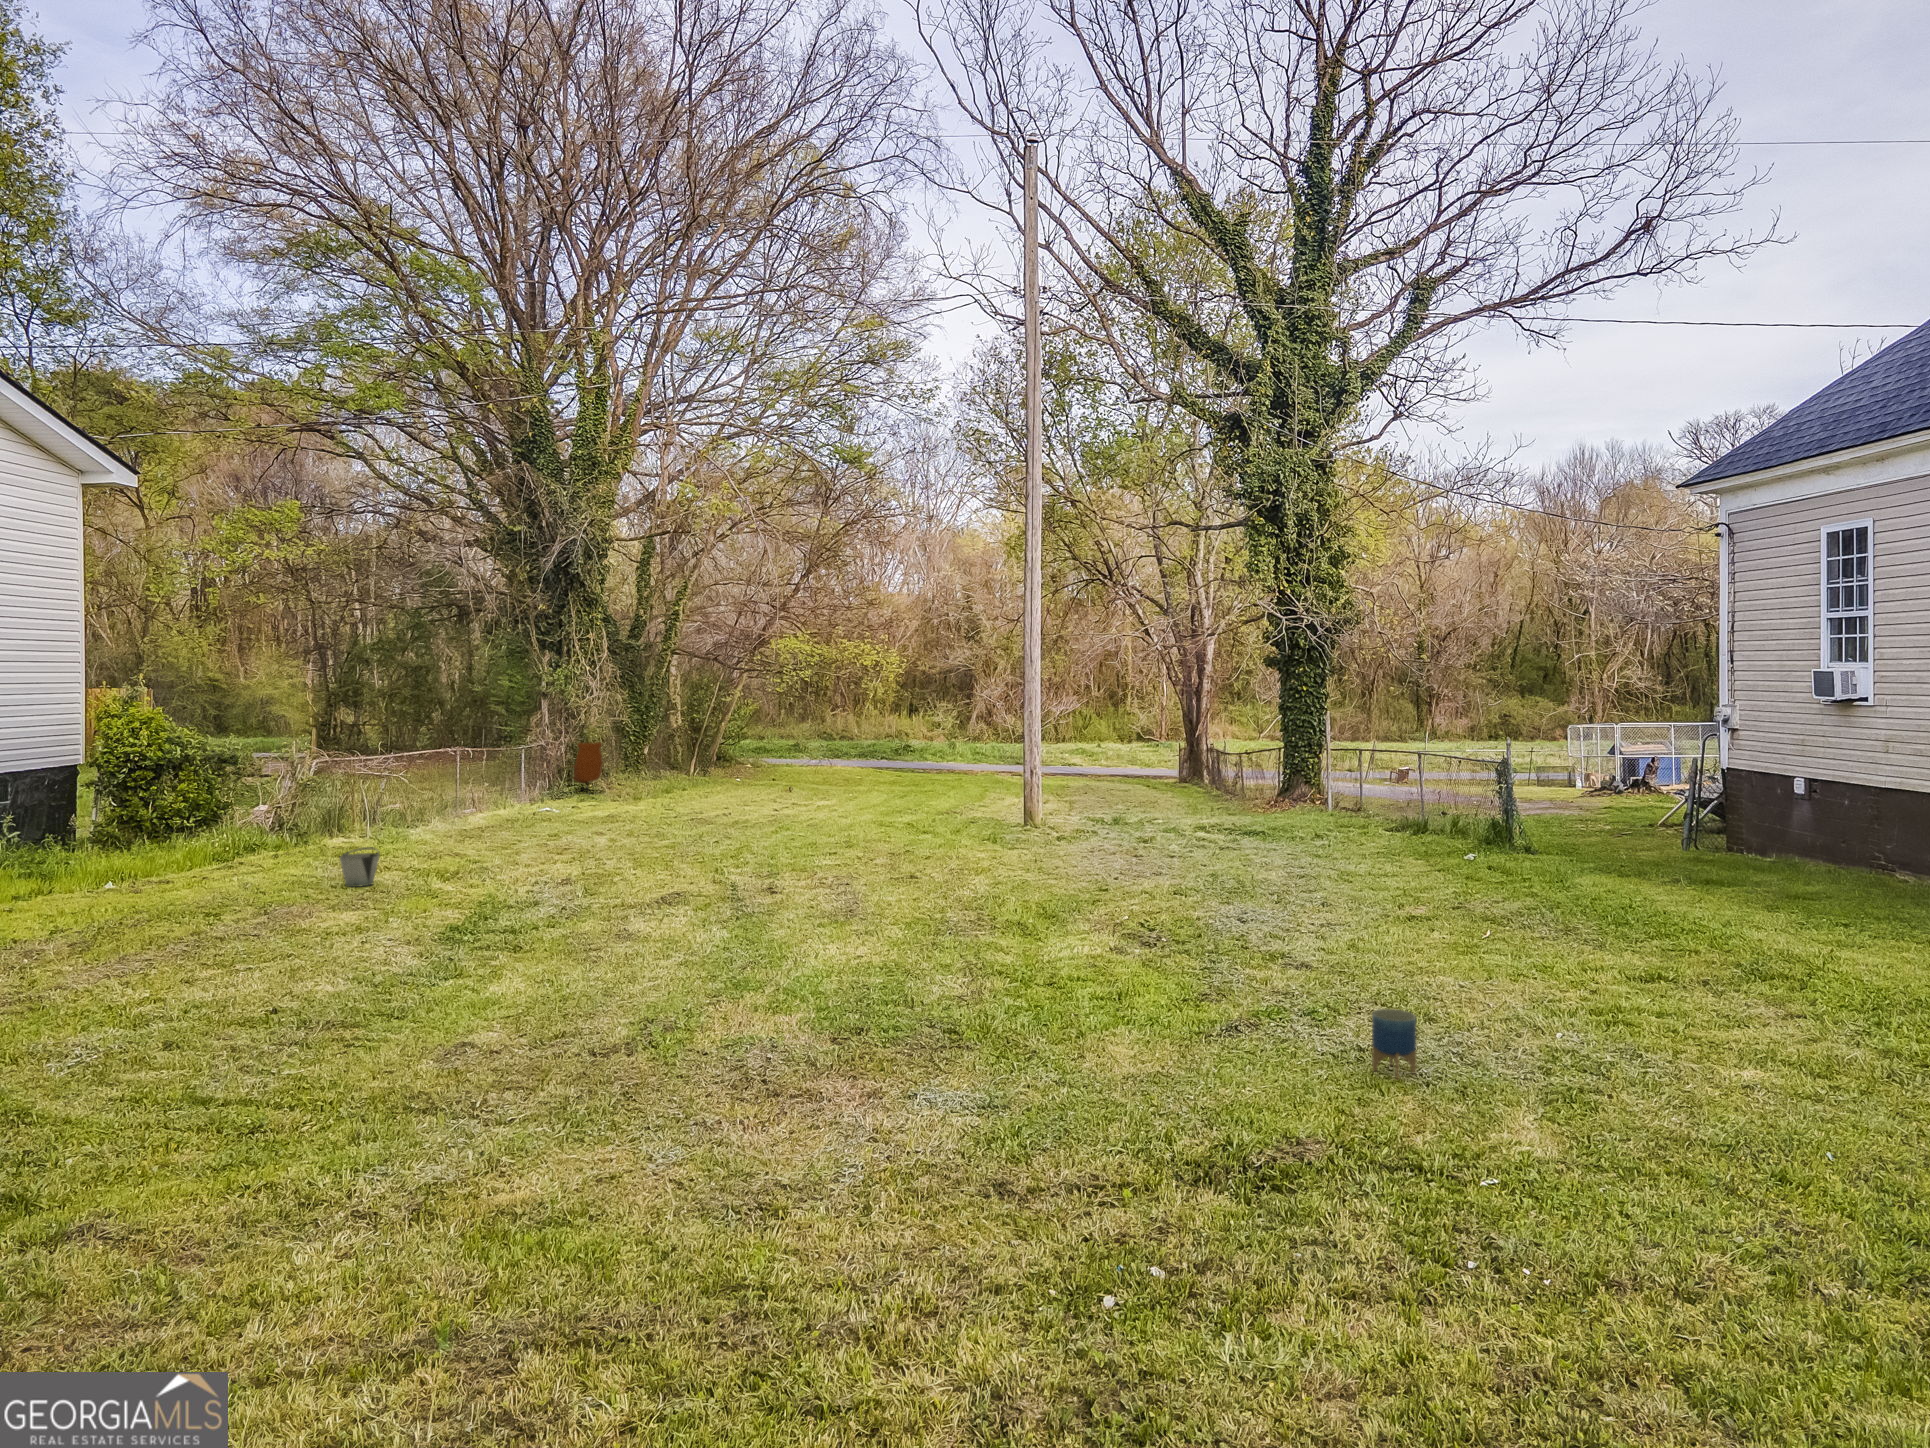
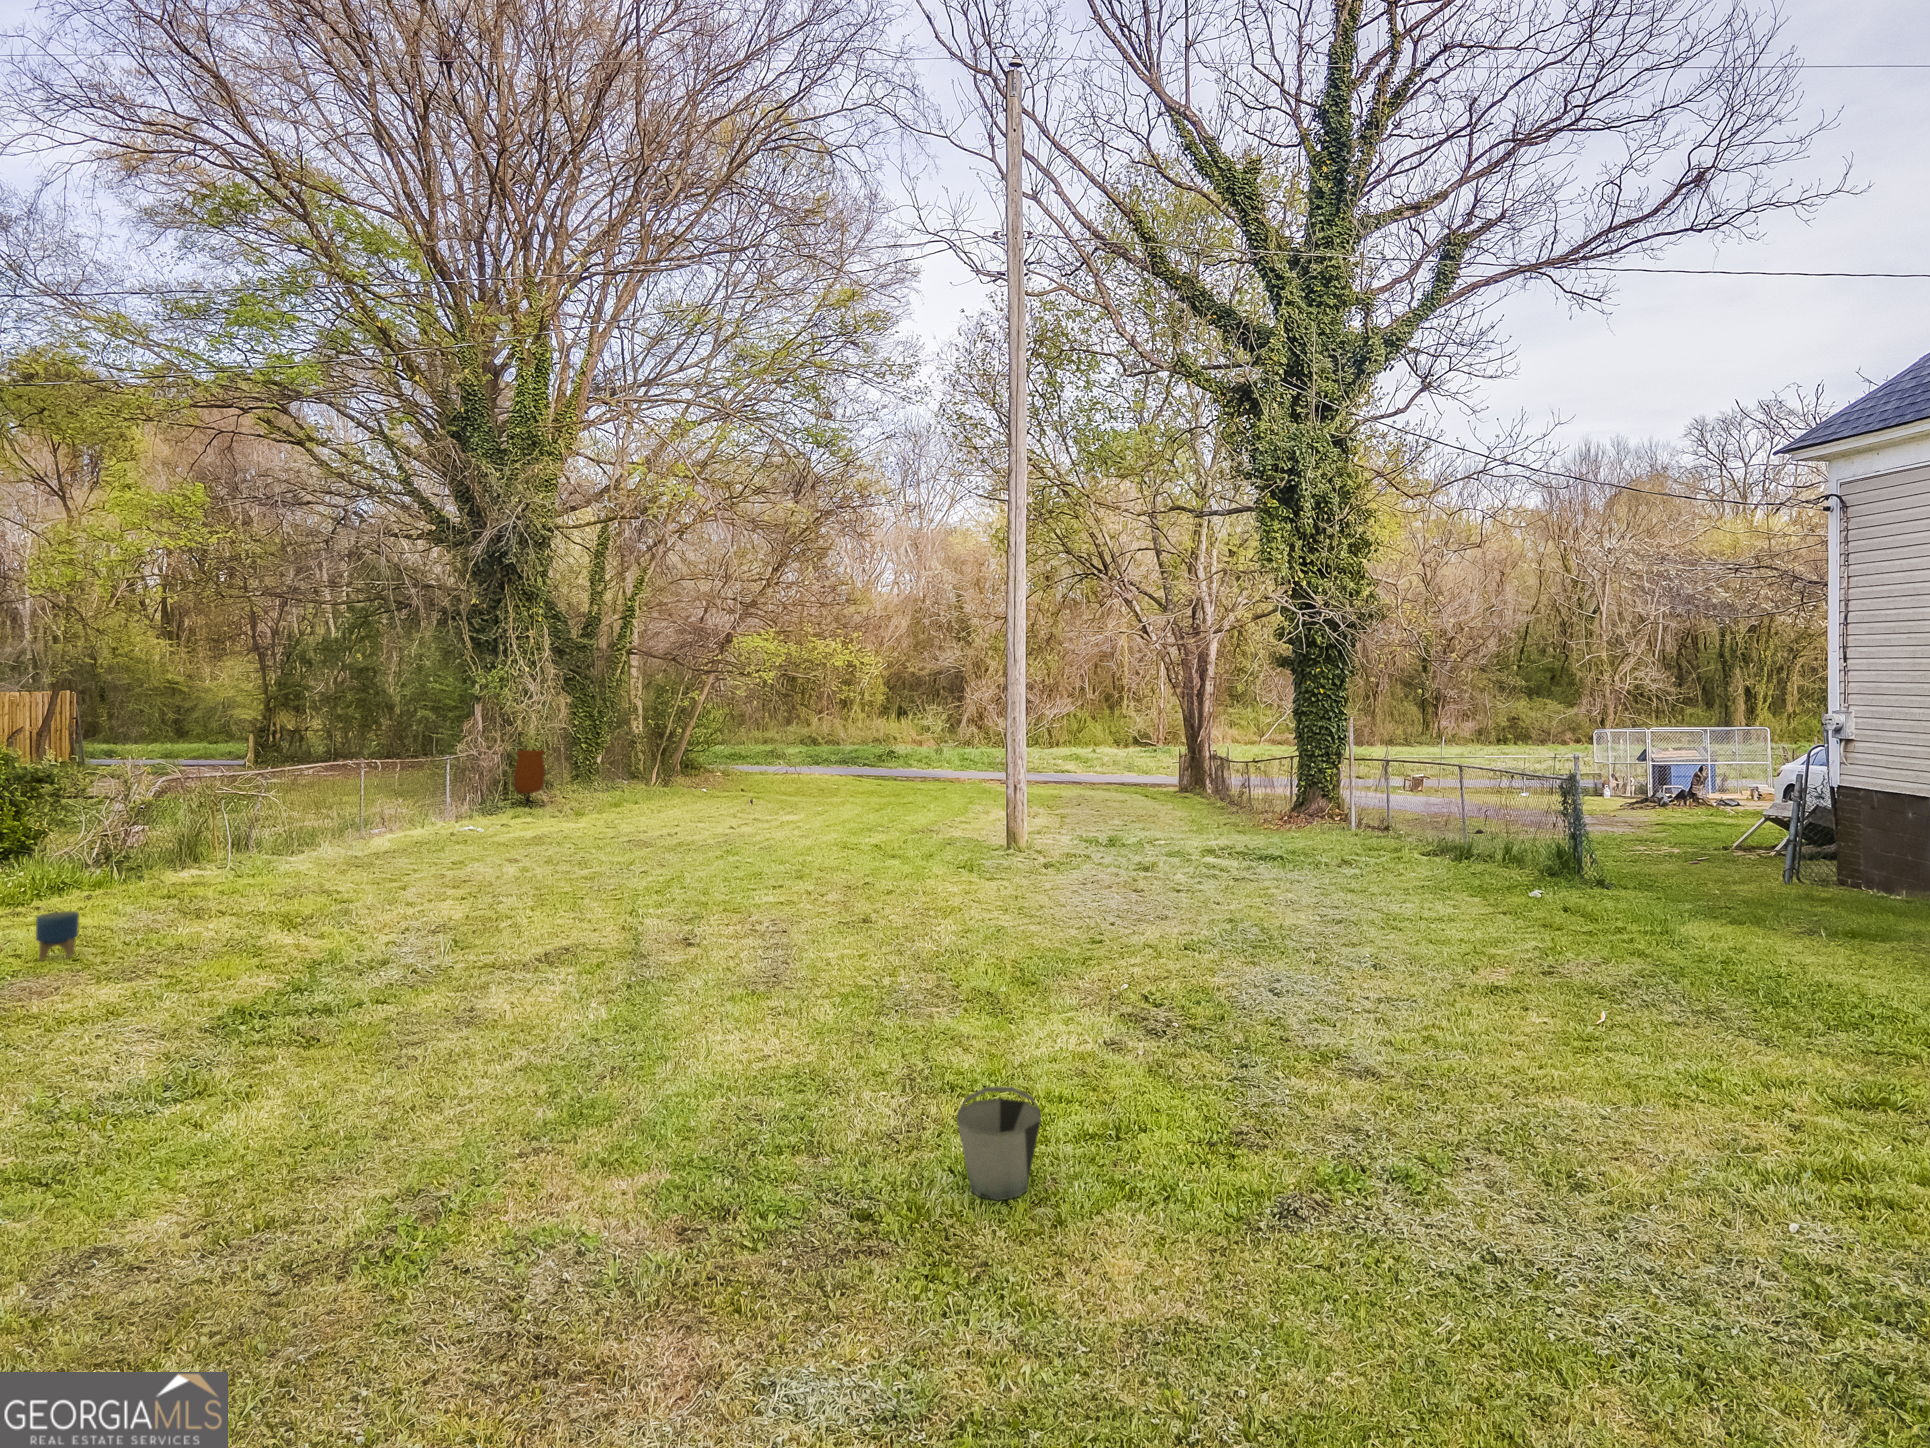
bucket: present [339,847,380,887] -> present [957,1087,1041,1201]
planter: present [1372,1009,1416,1079] -> present [36,911,79,961]

